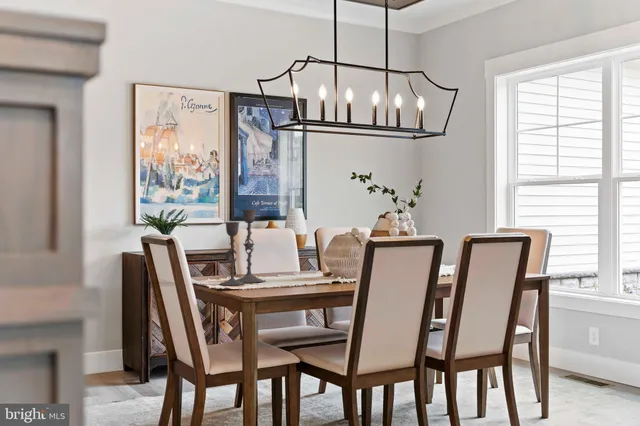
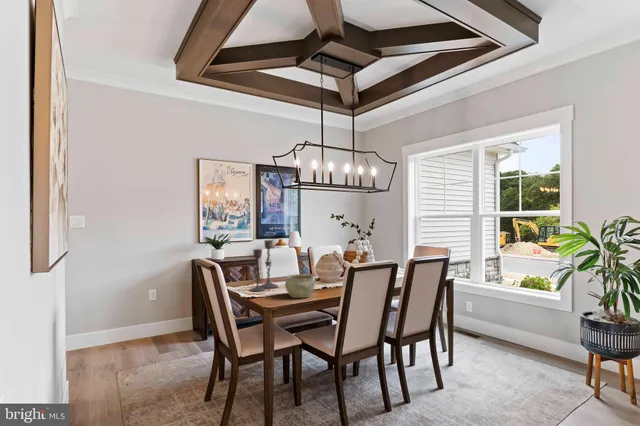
ceramic bowl: none [274,258,319,291] -> present [285,274,315,298]

